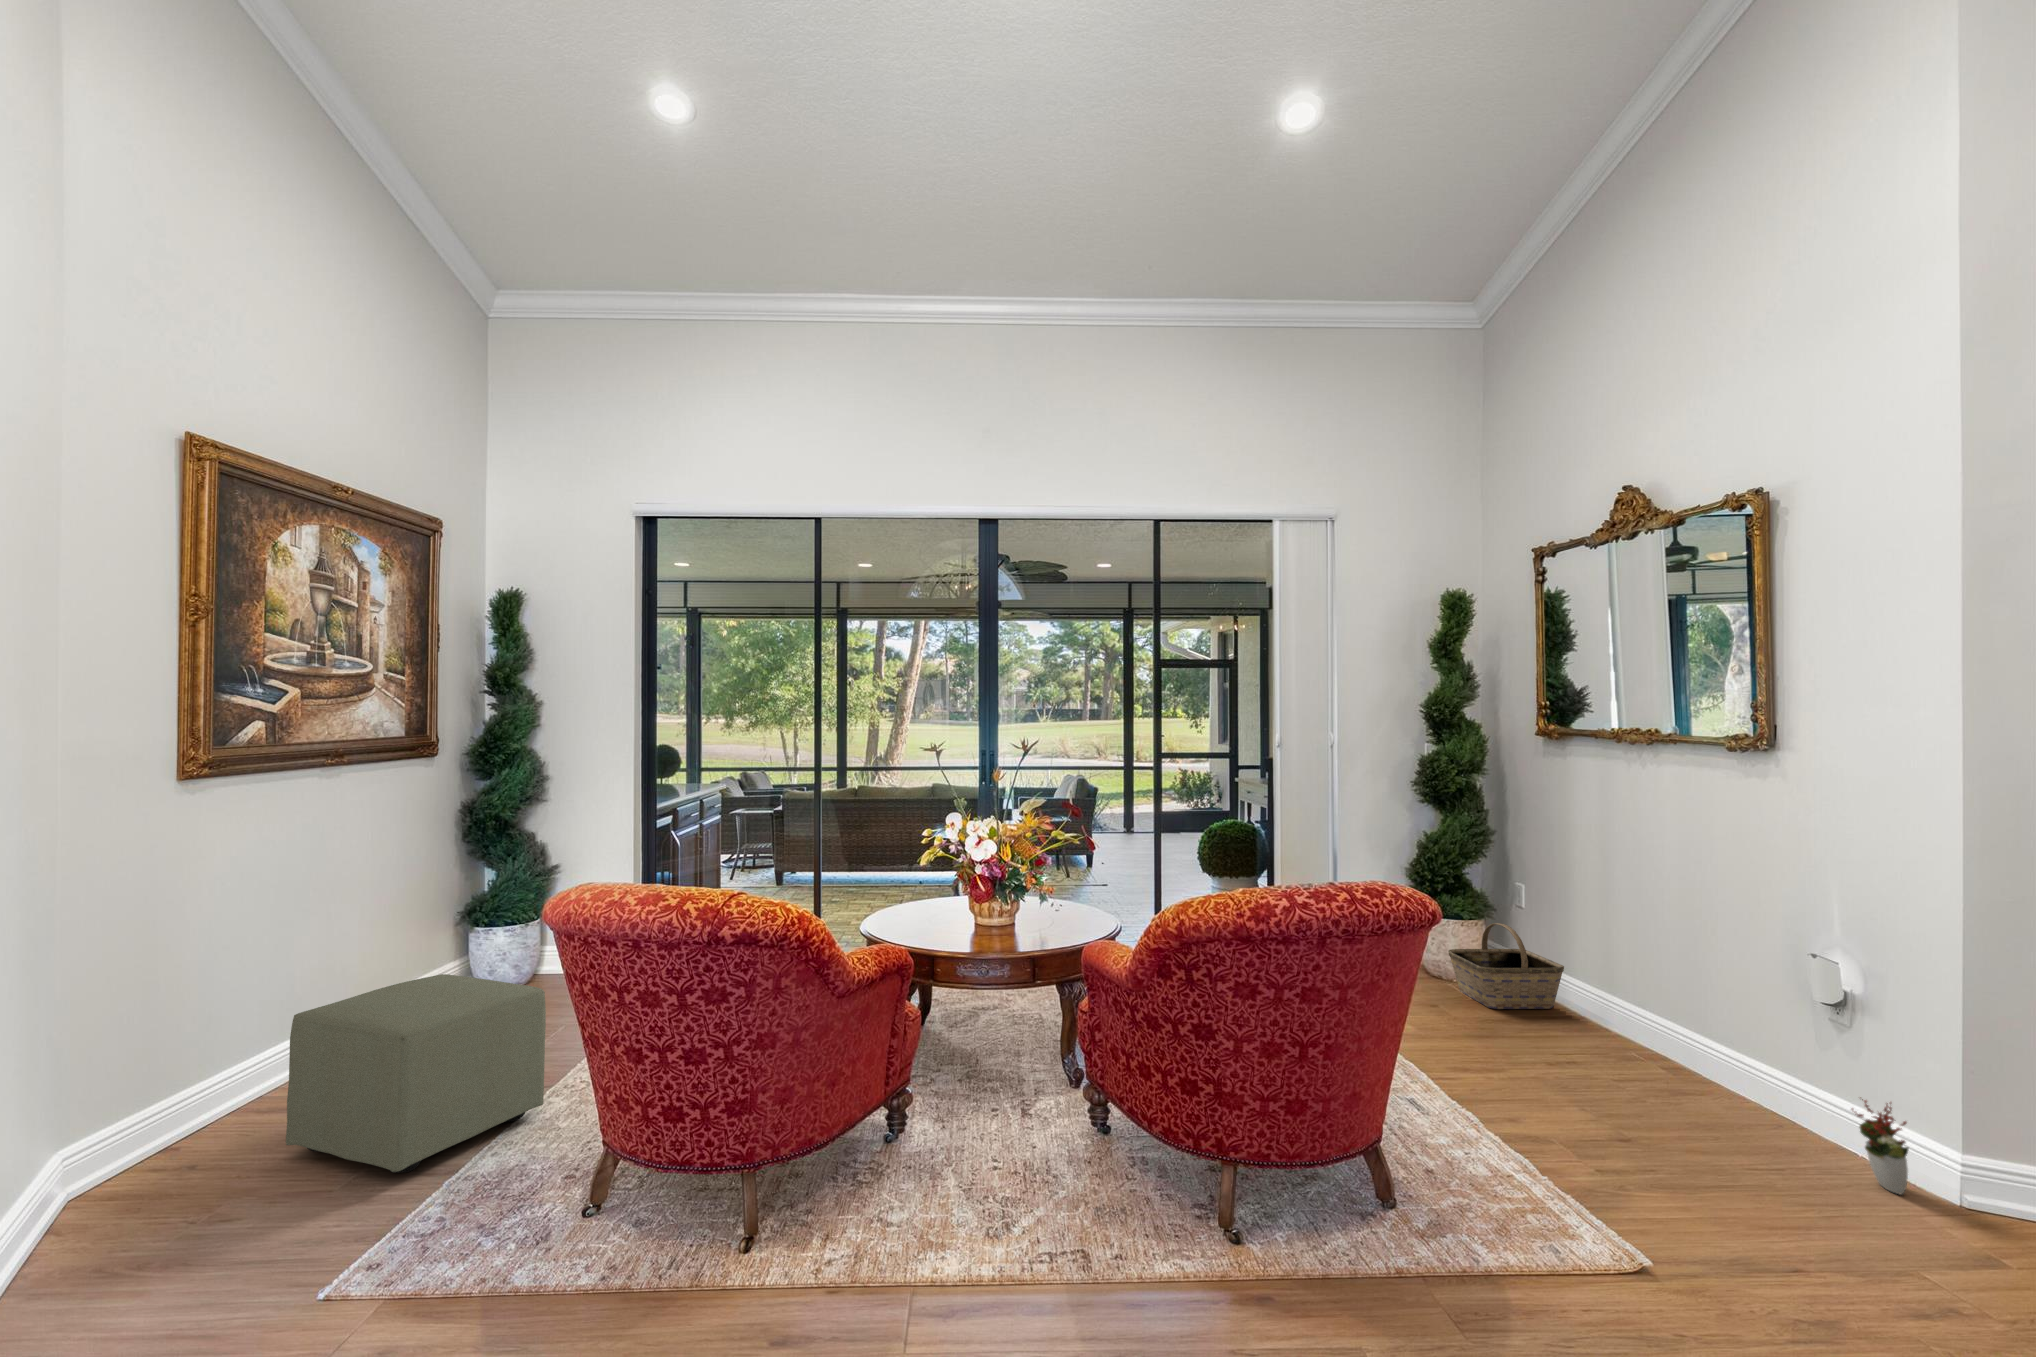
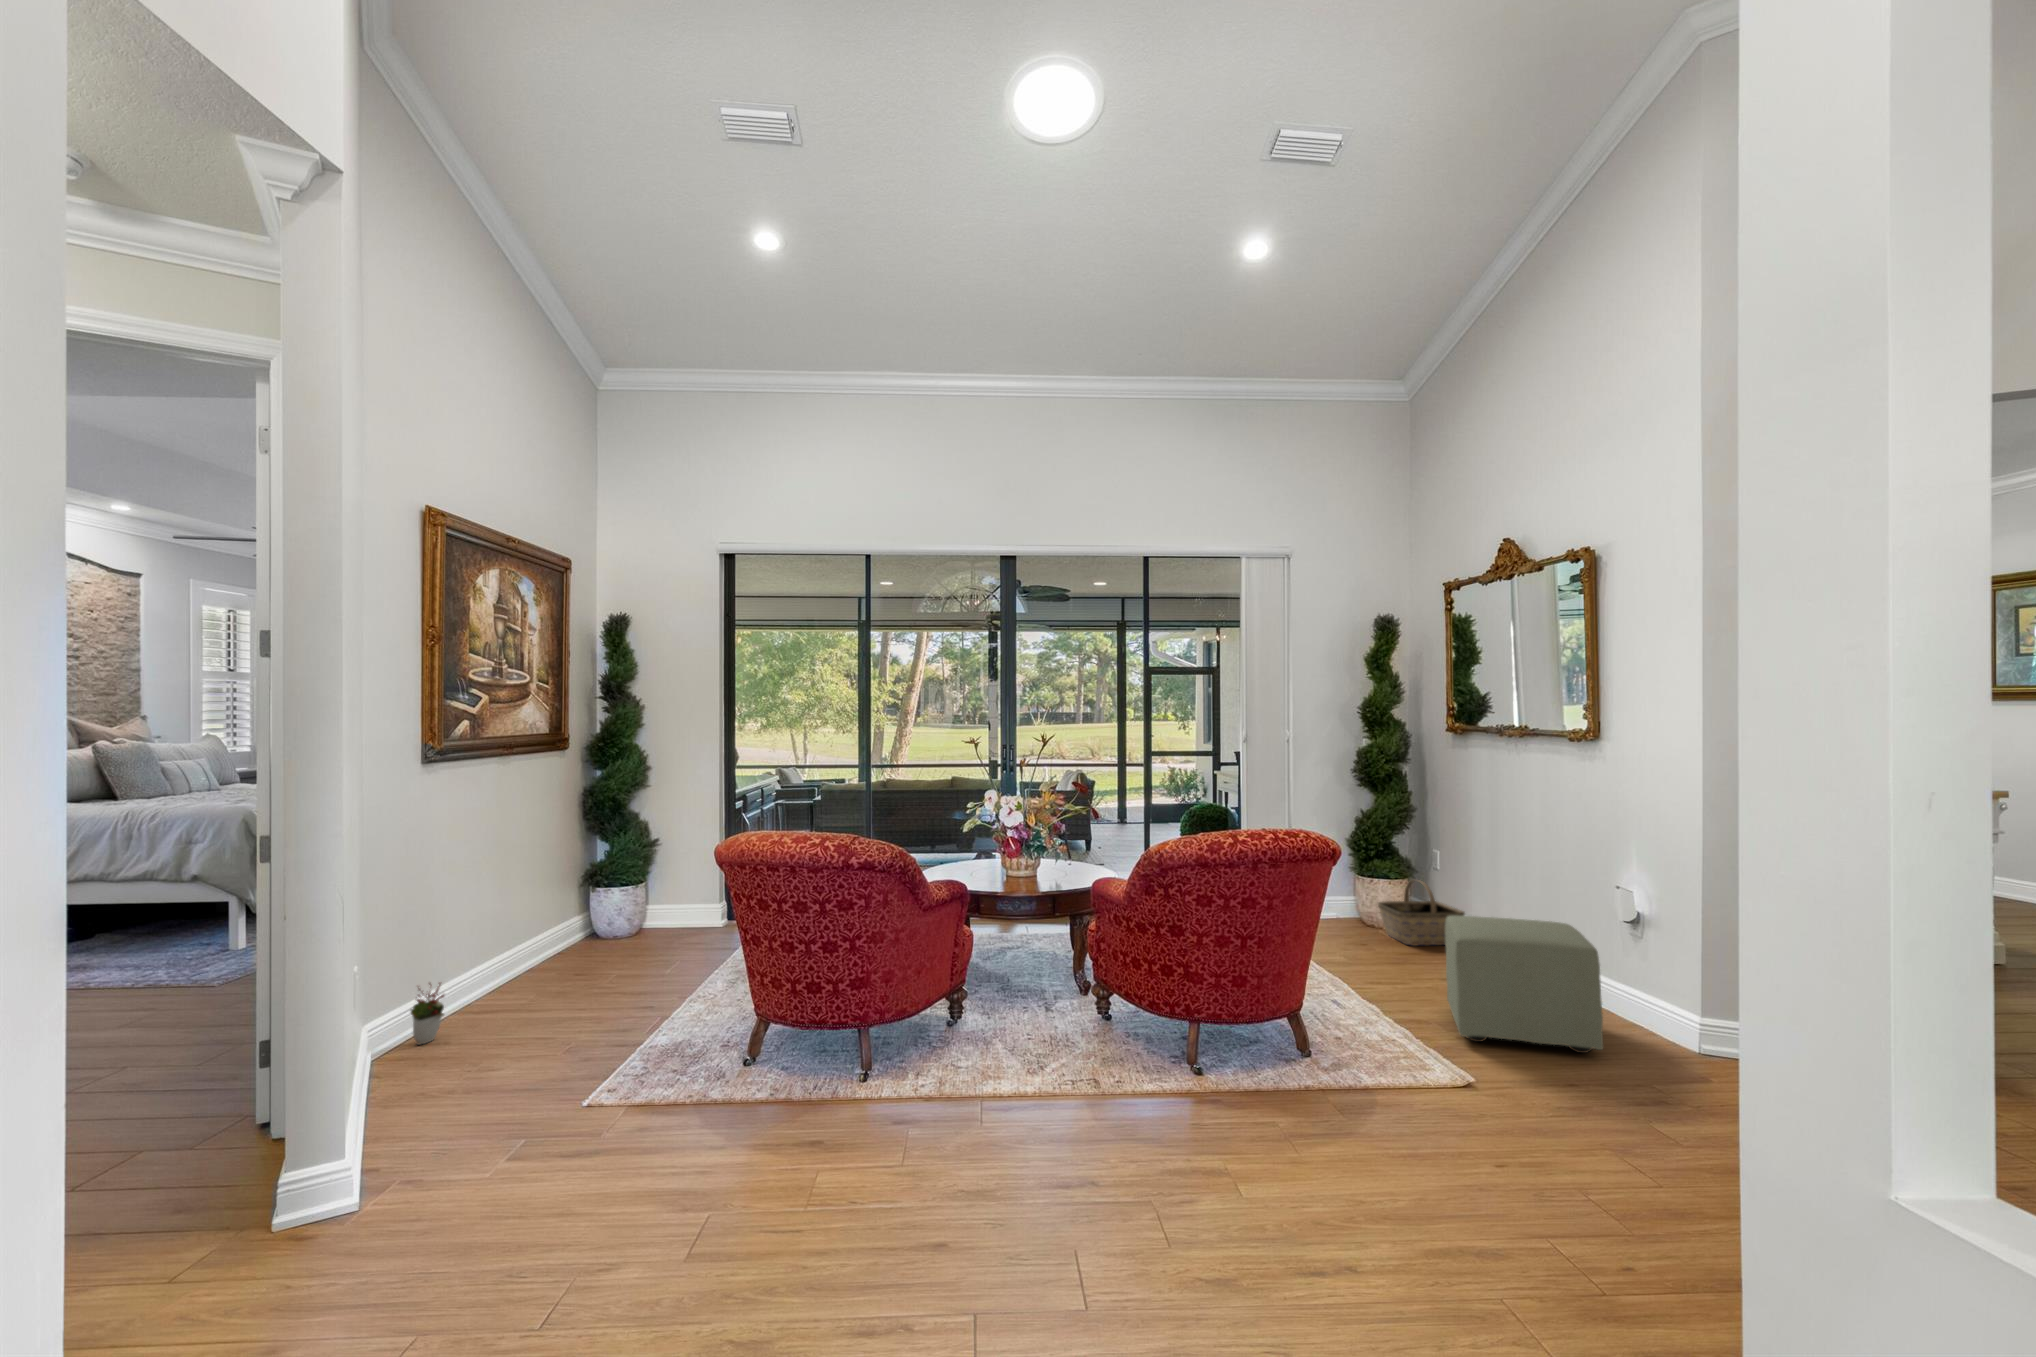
ottoman: present [286,974,546,1173] -> present [1445,916,1603,1053]
decorative plant: present [1852,1097,1909,1194] -> present [411,983,444,1045]

